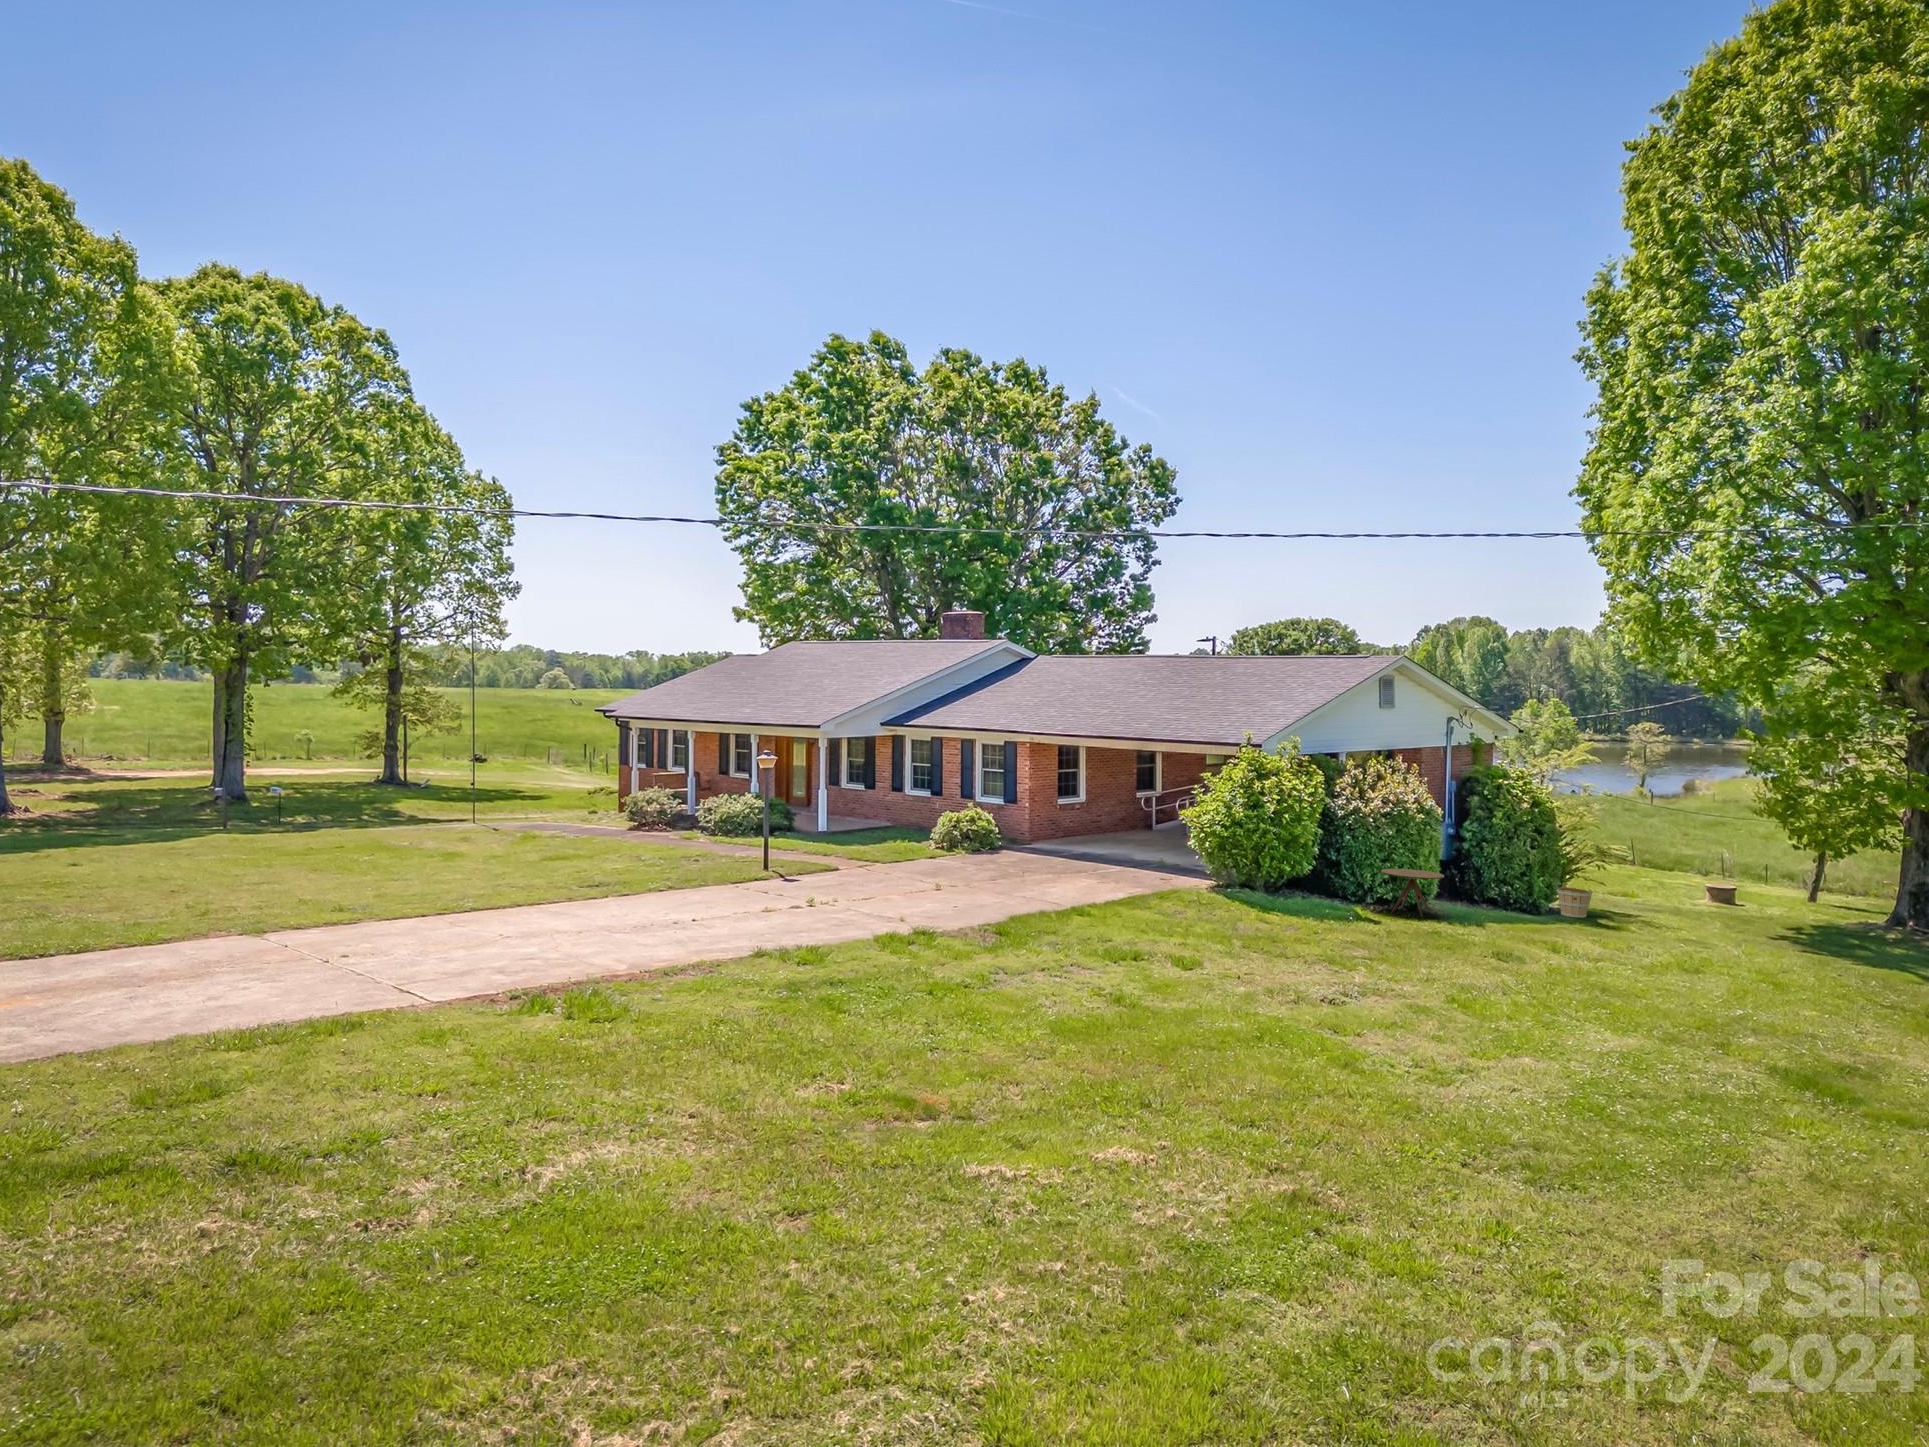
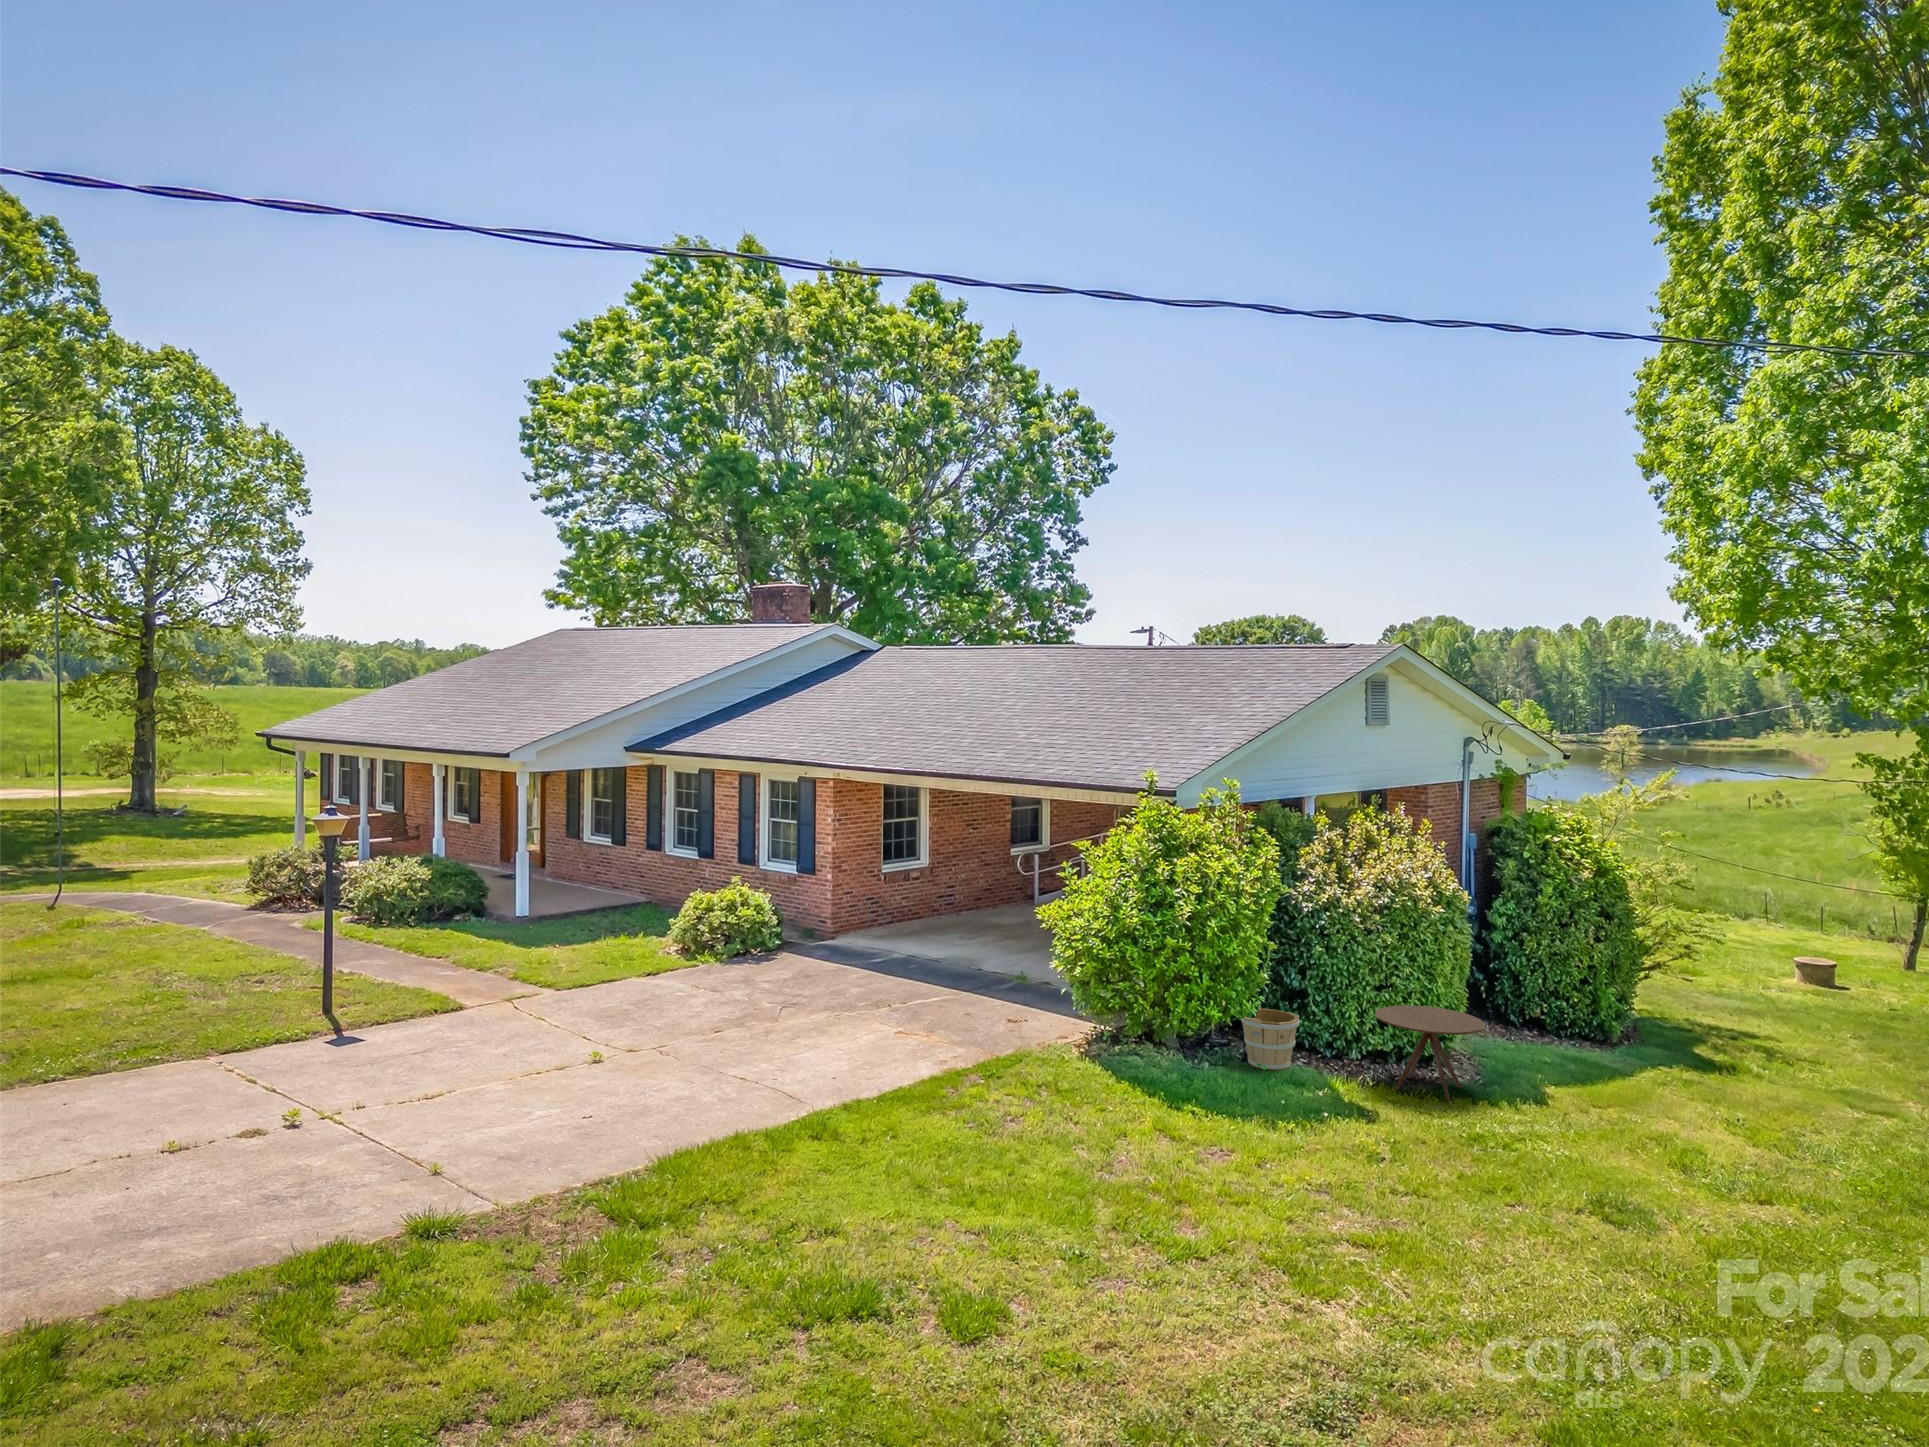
wooden bucket: present [1557,887,1592,918] -> present [1241,1007,1300,1070]

